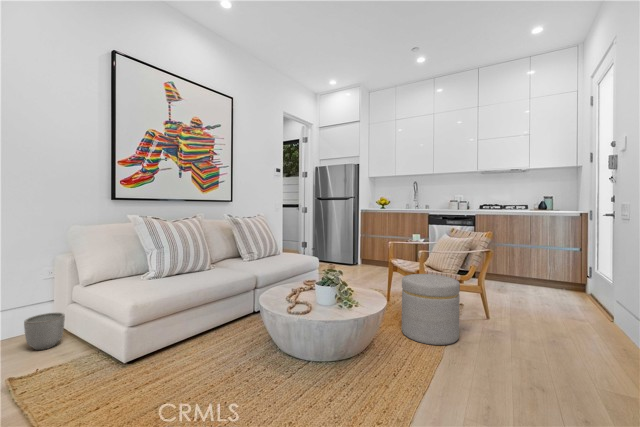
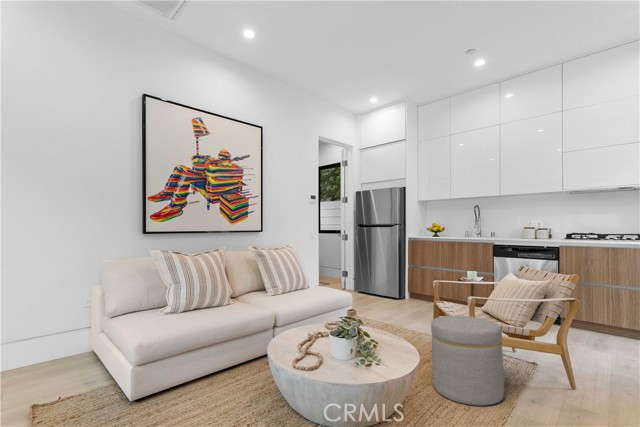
planter: present [24,312,65,350] -> none [52,345,88,382]

